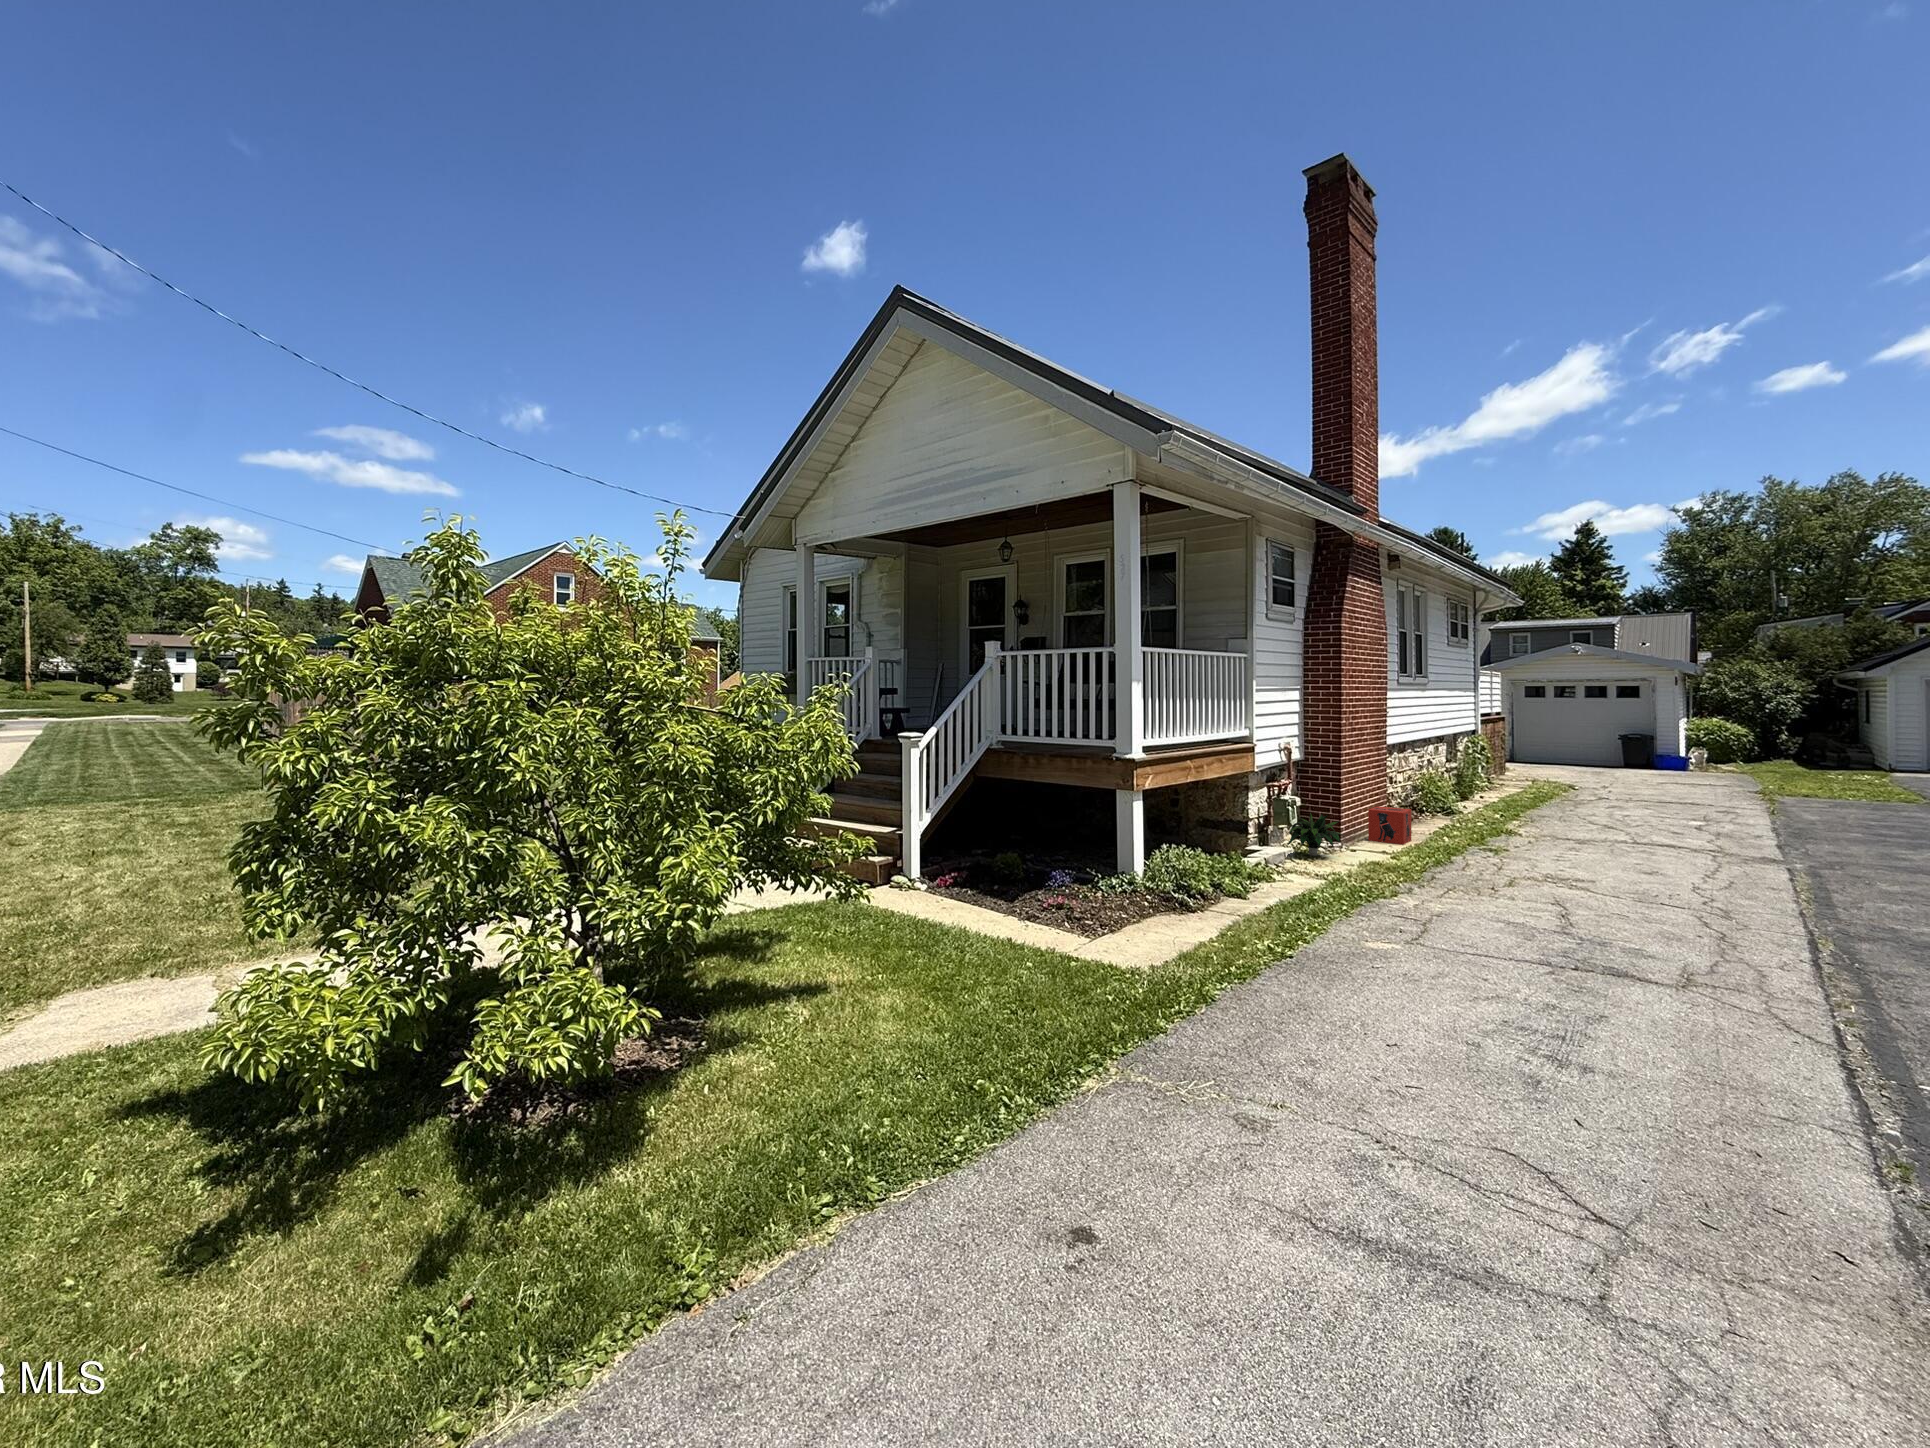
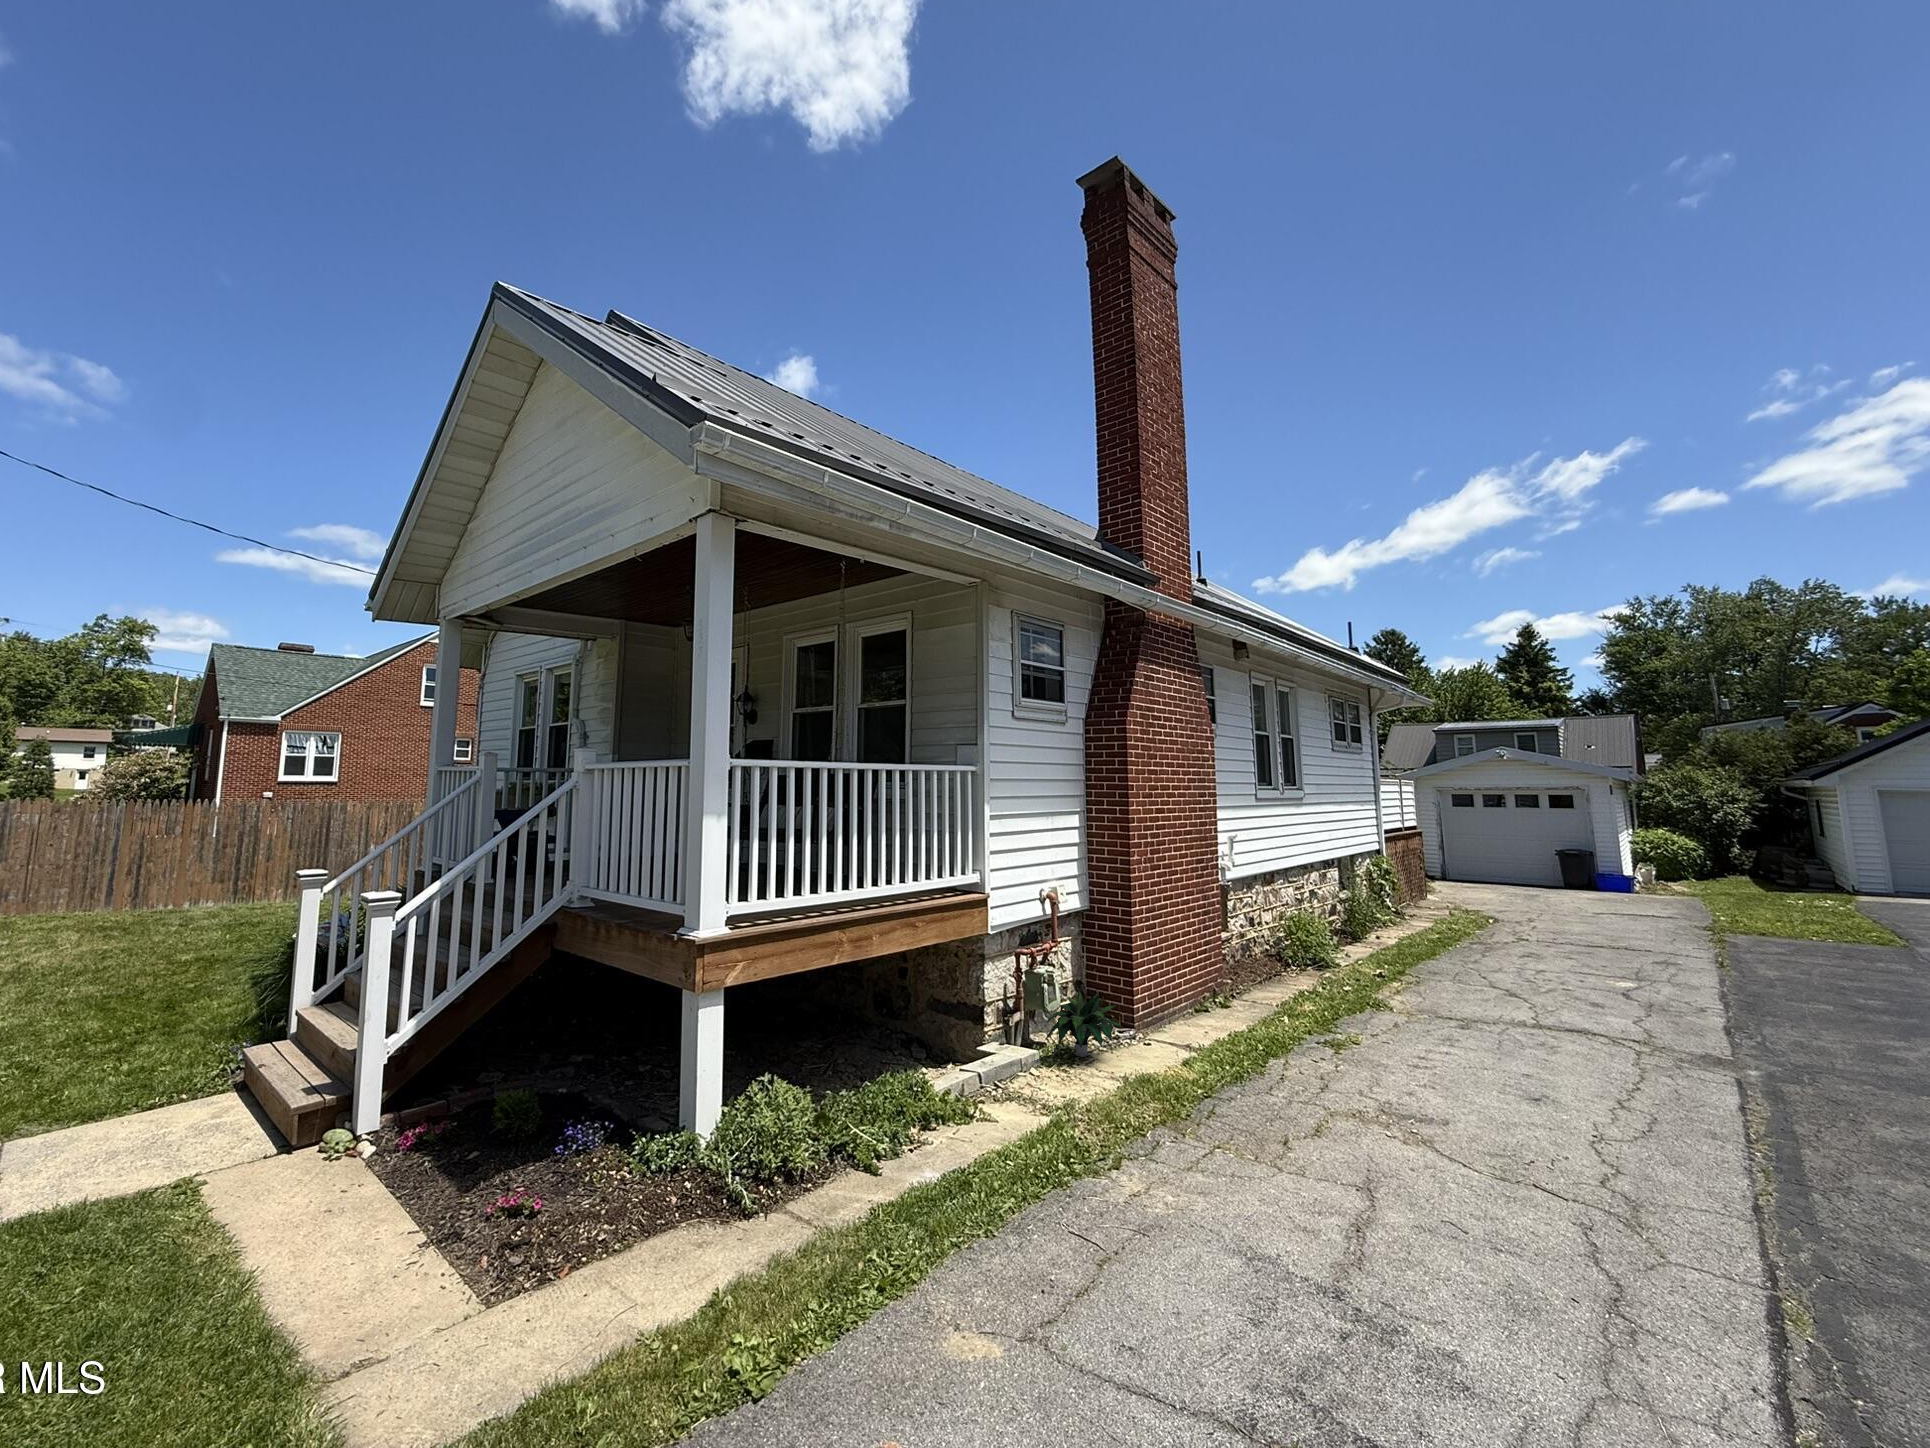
storage box: present [1368,806,1411,845] -> none [1182,970,1242,1030]

